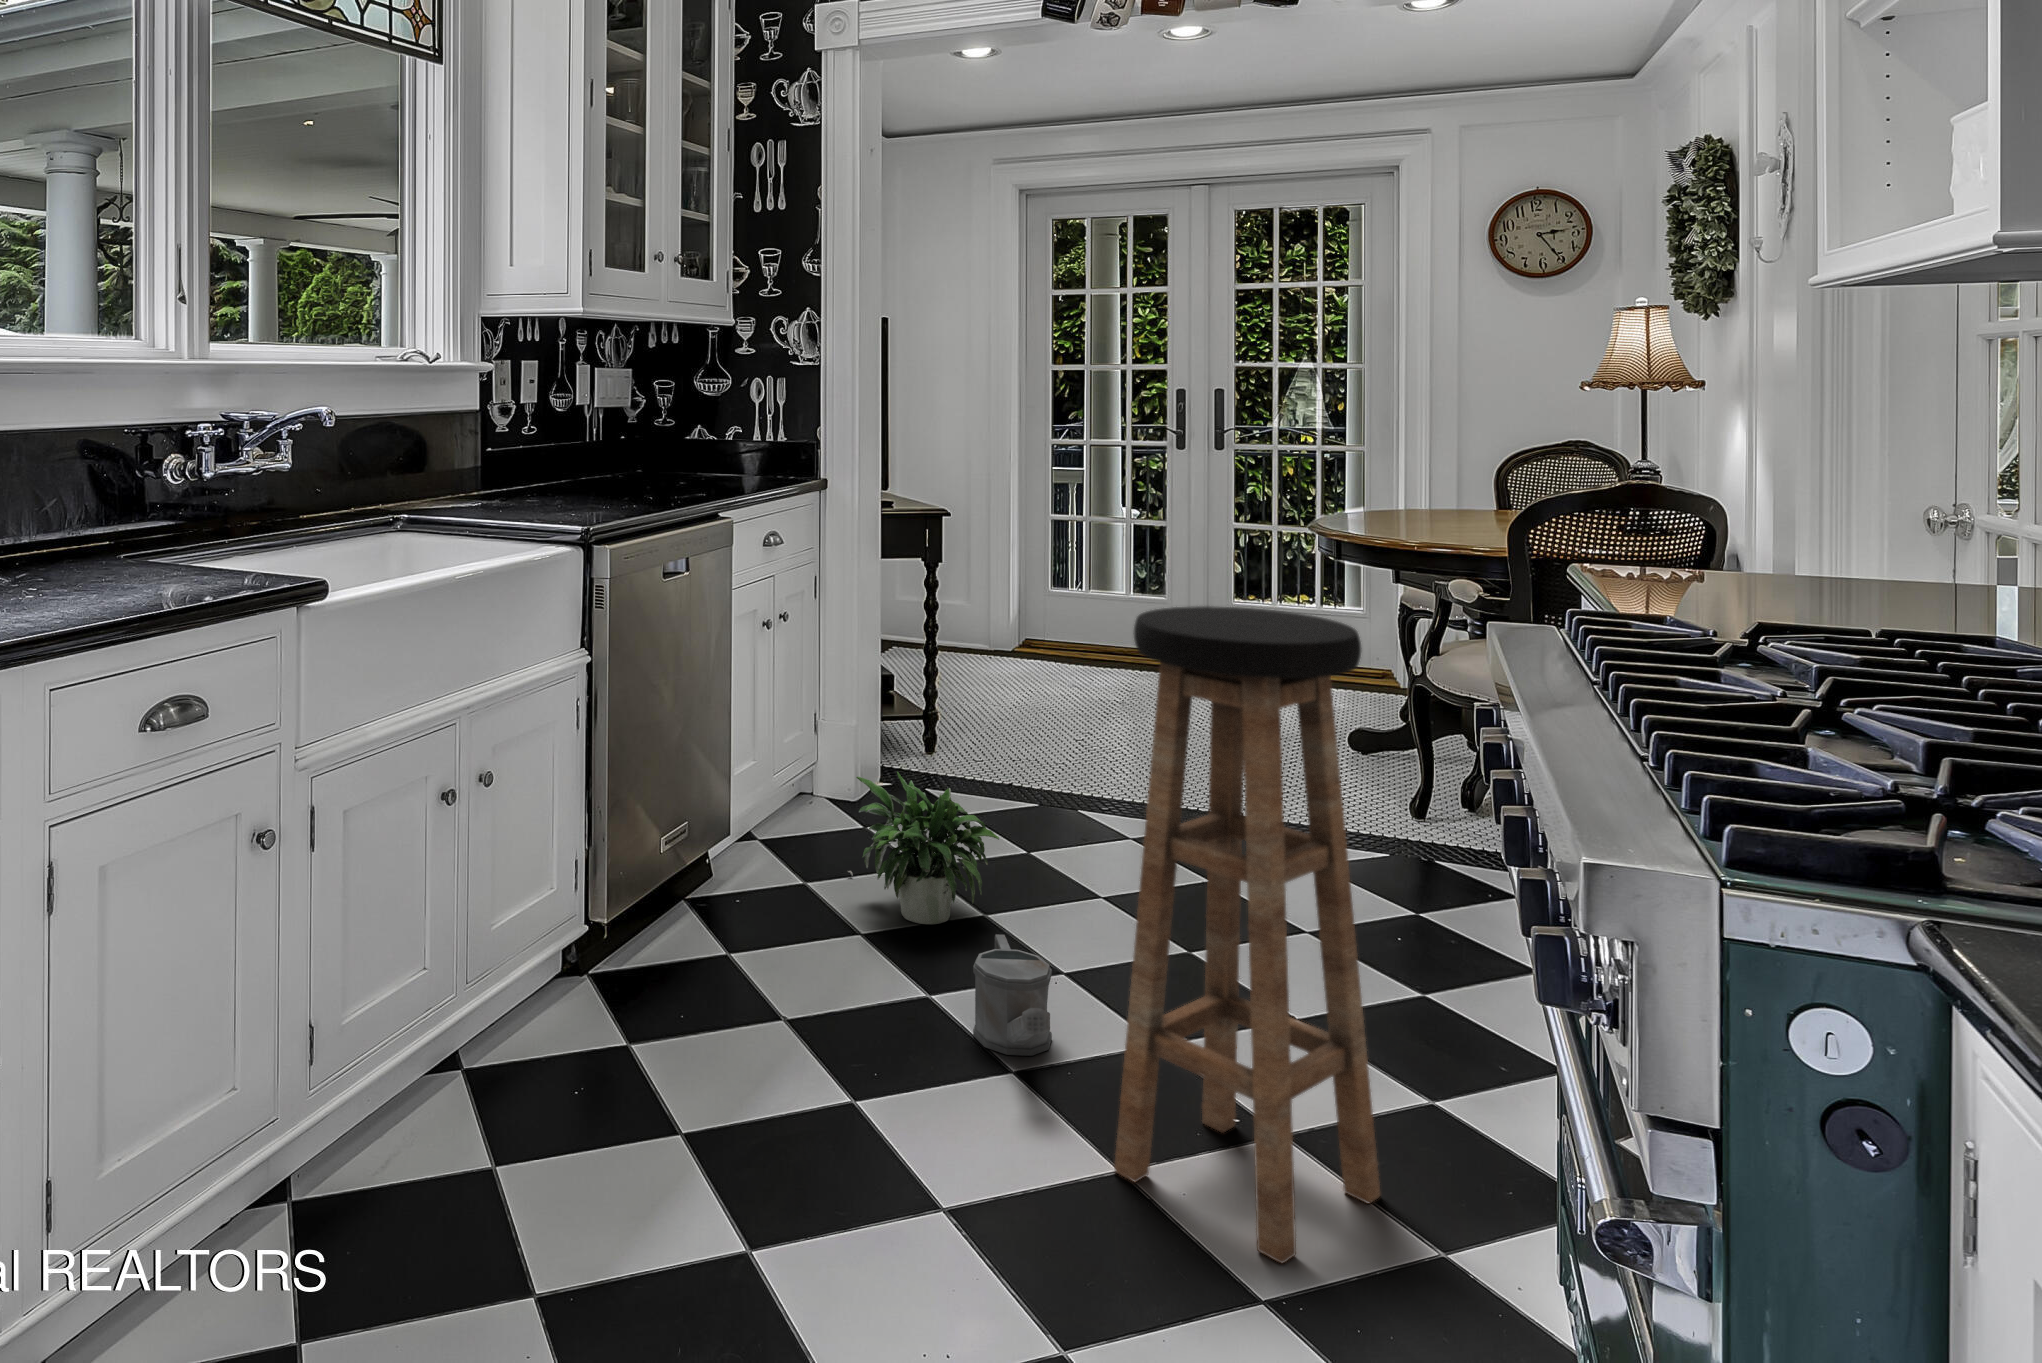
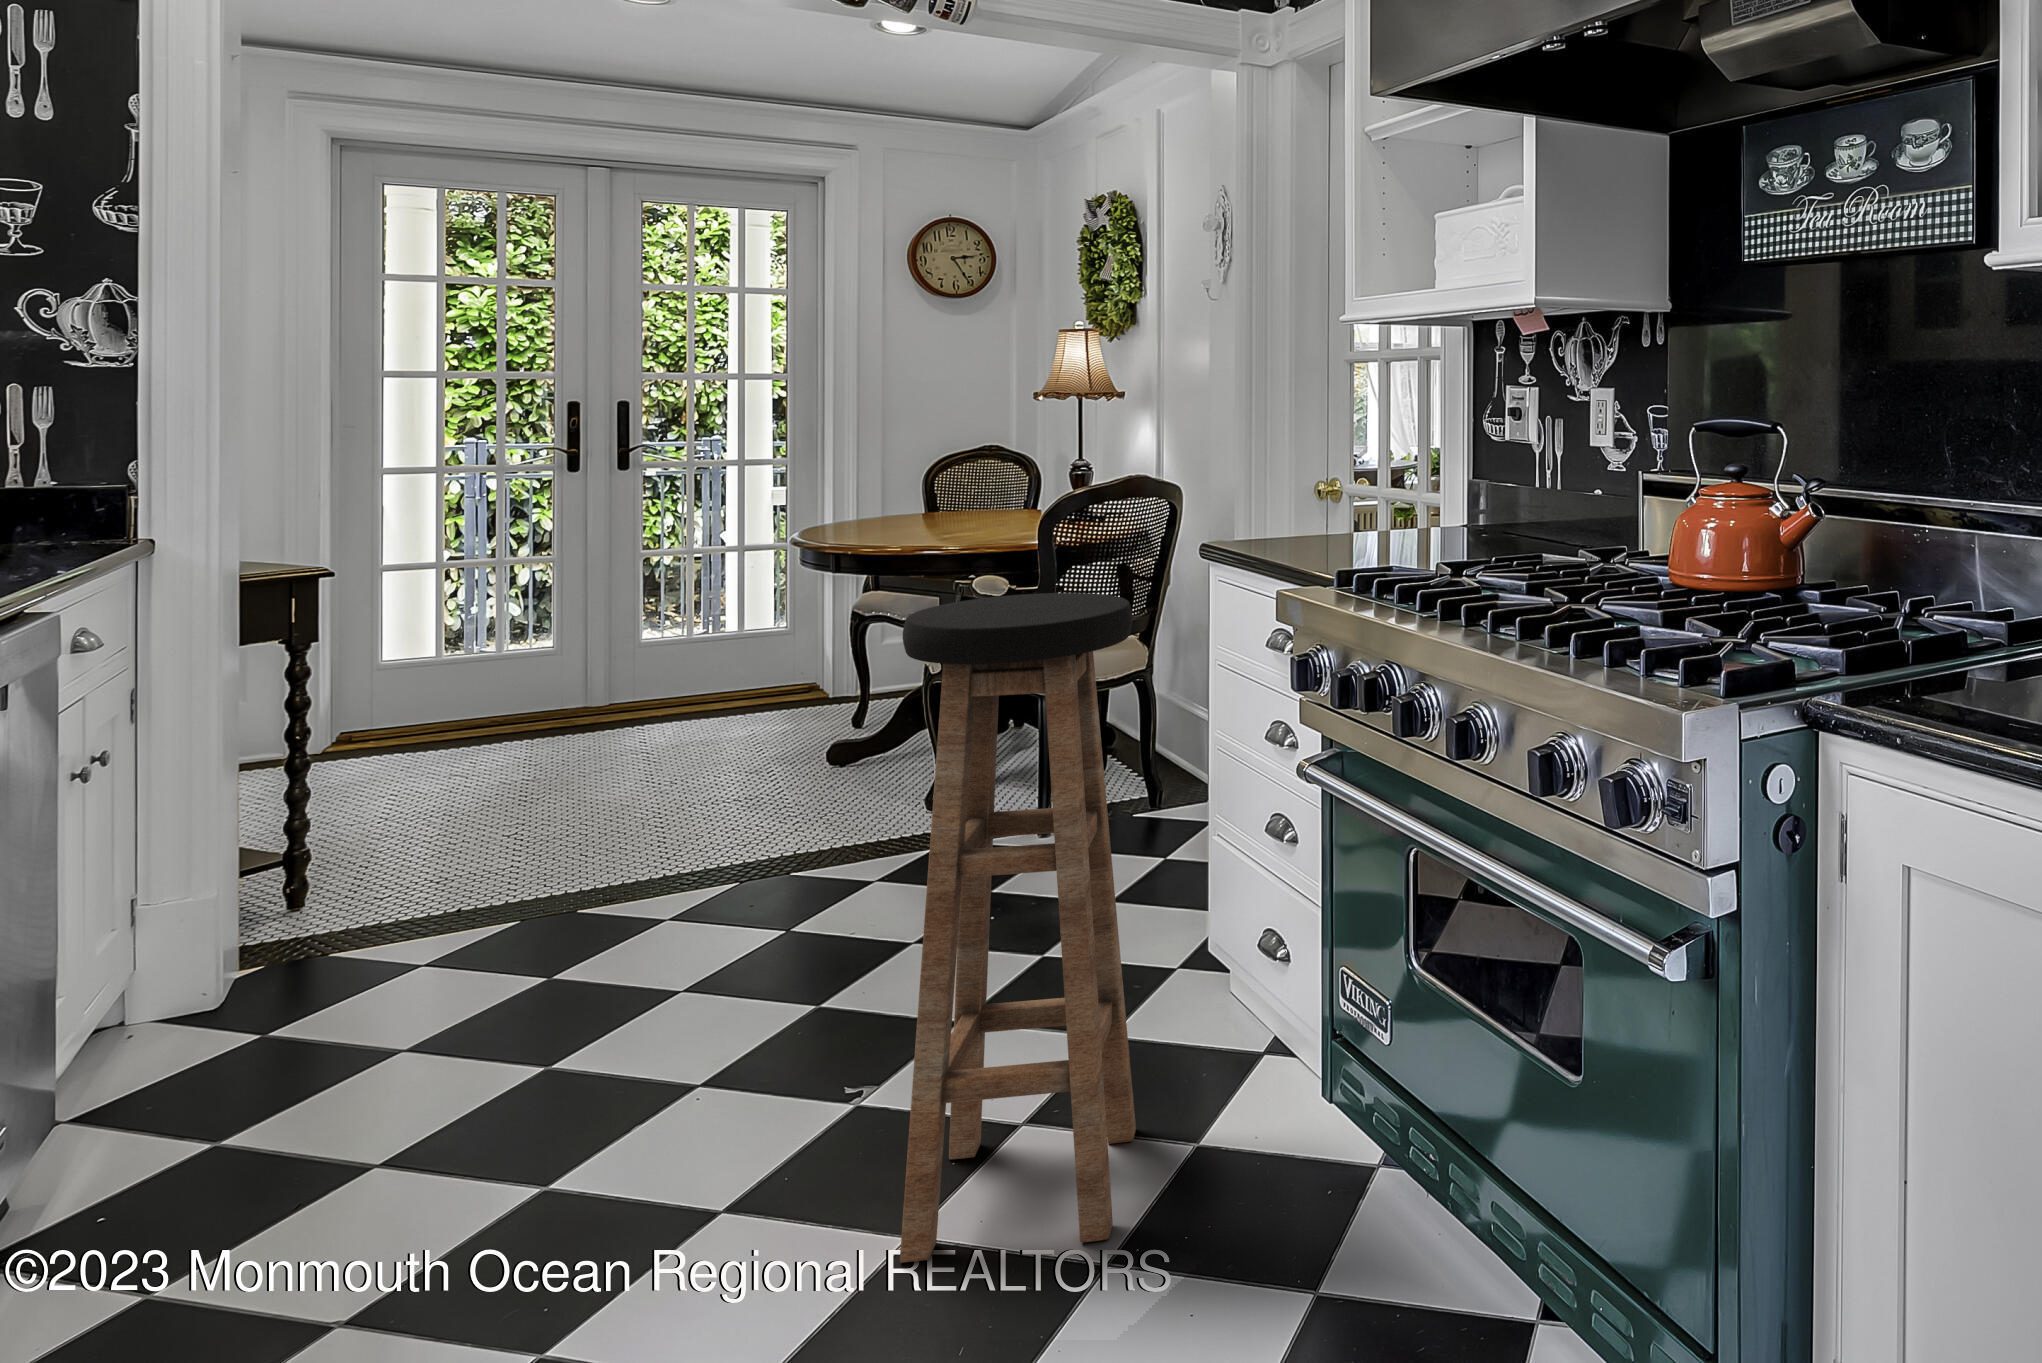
potted plant: present [848,771,999,924] -> none [263,931,565,1136]
watering can: present [973,934,1052,1056] -> none [620,1076,777,1227]

